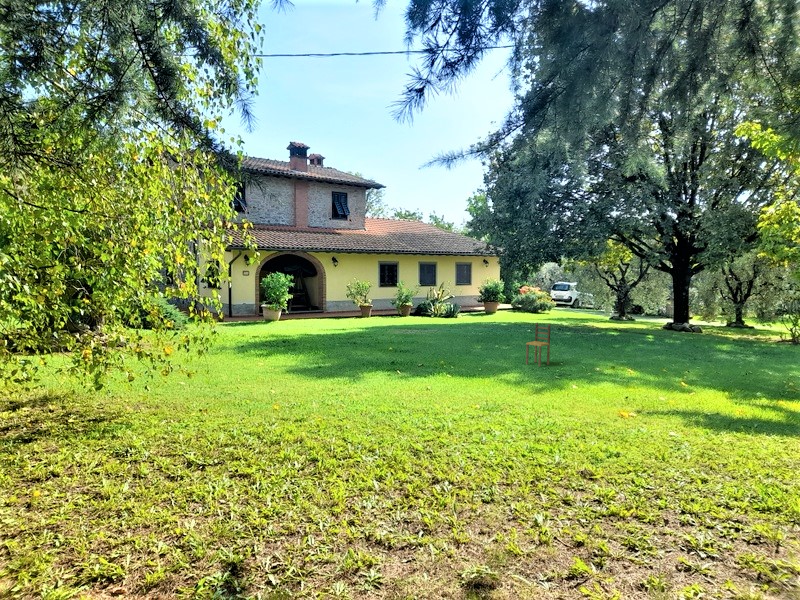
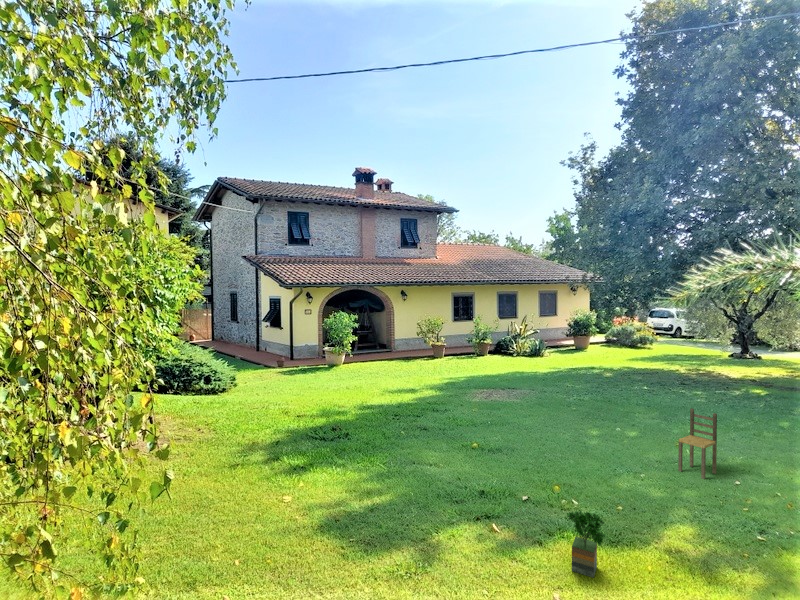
potted tree: none [437,359,459,395] -> present [567,511,606,578]

